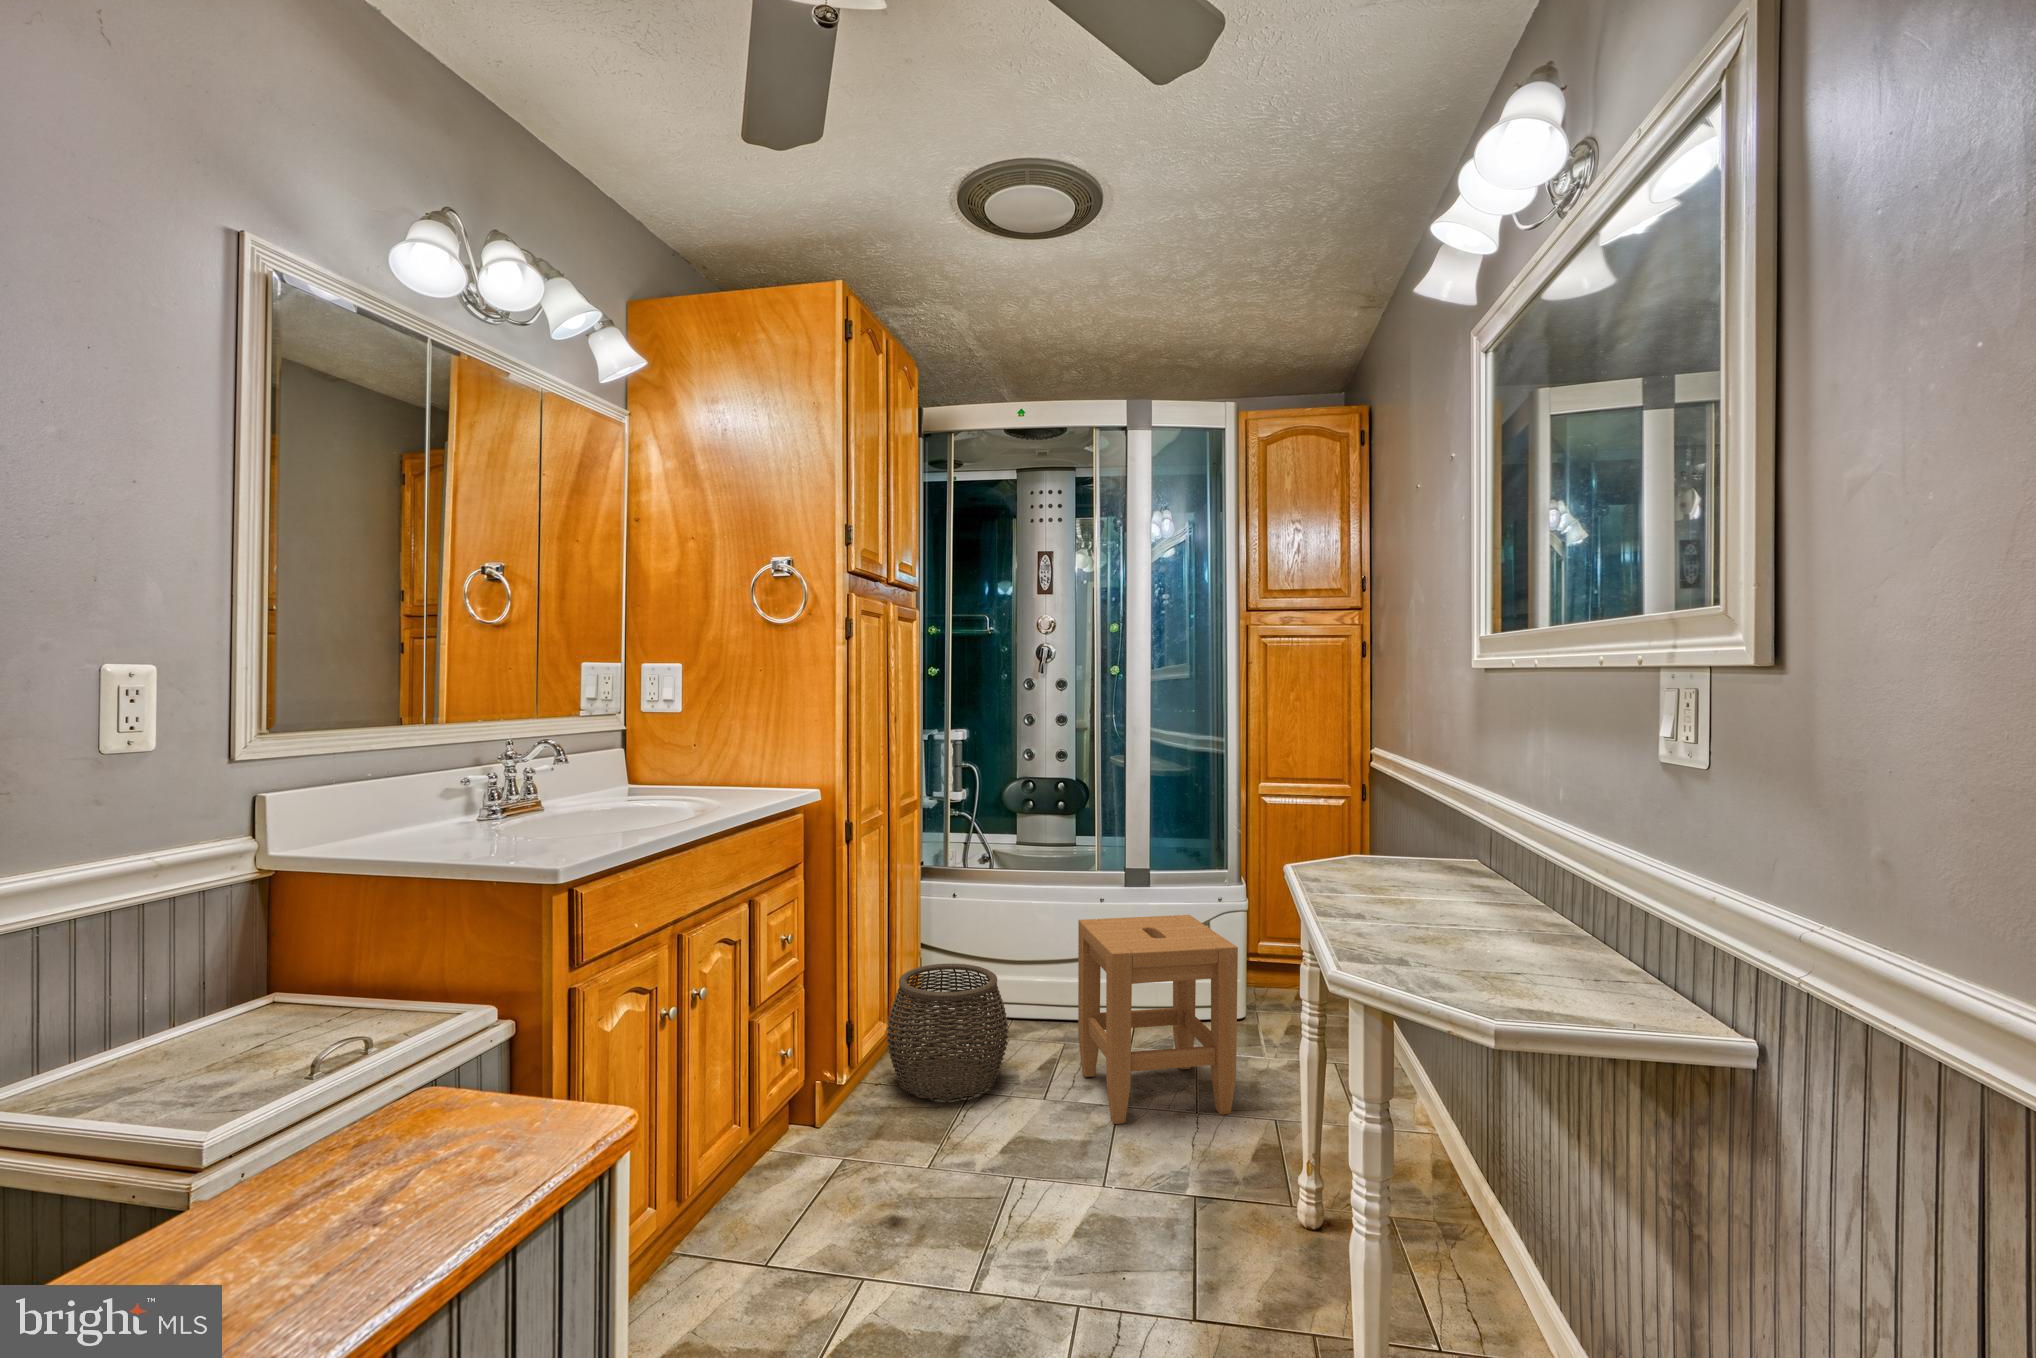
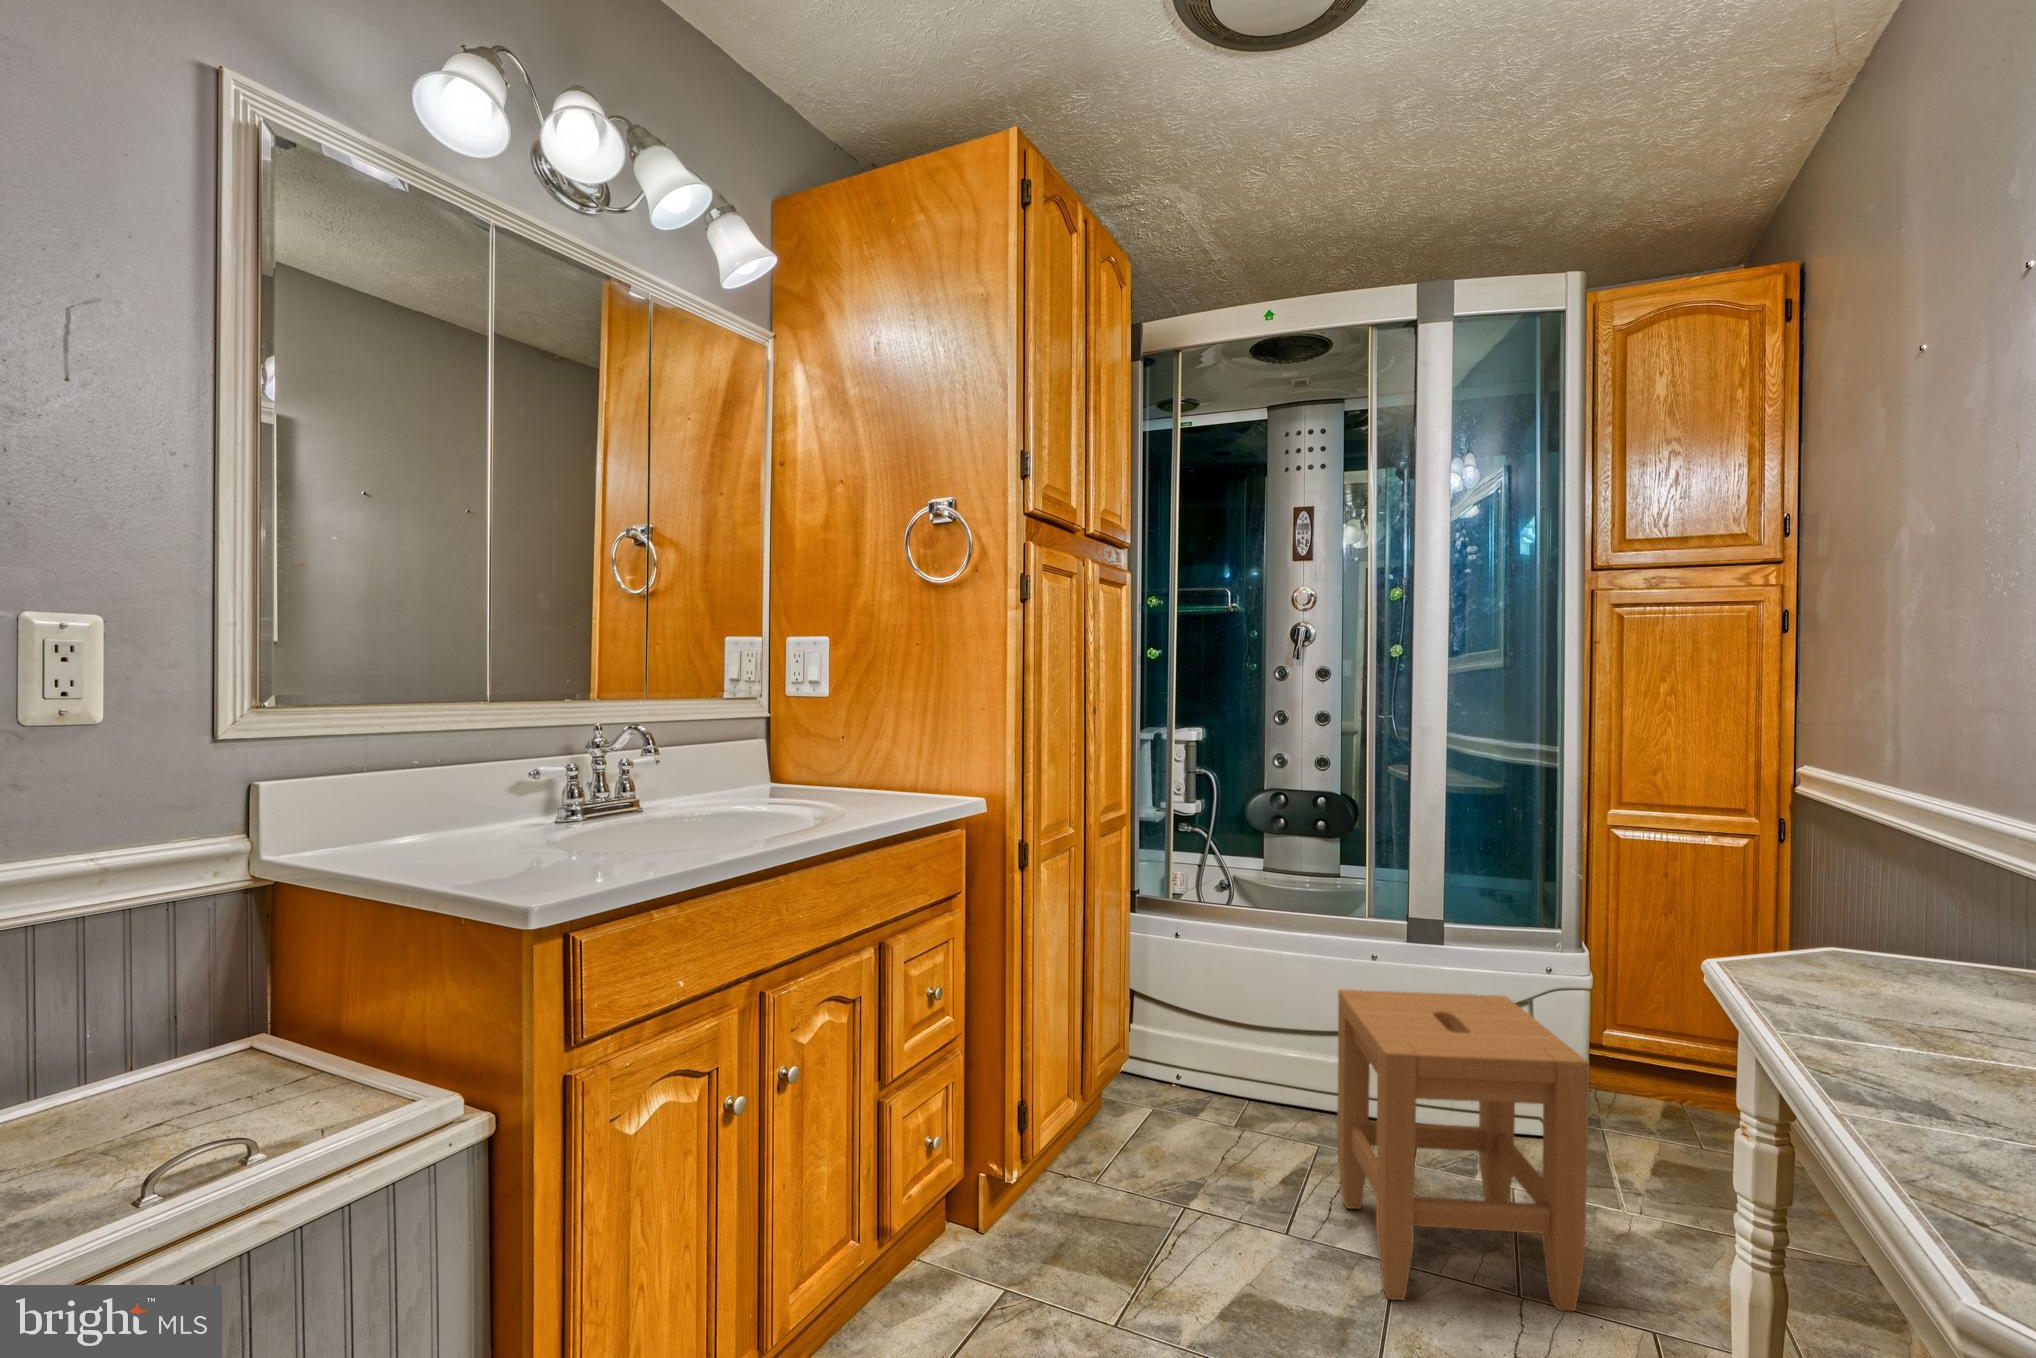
woven basket: present [886,963,1009,1101] -> none [1077,1028,1238,1220]

